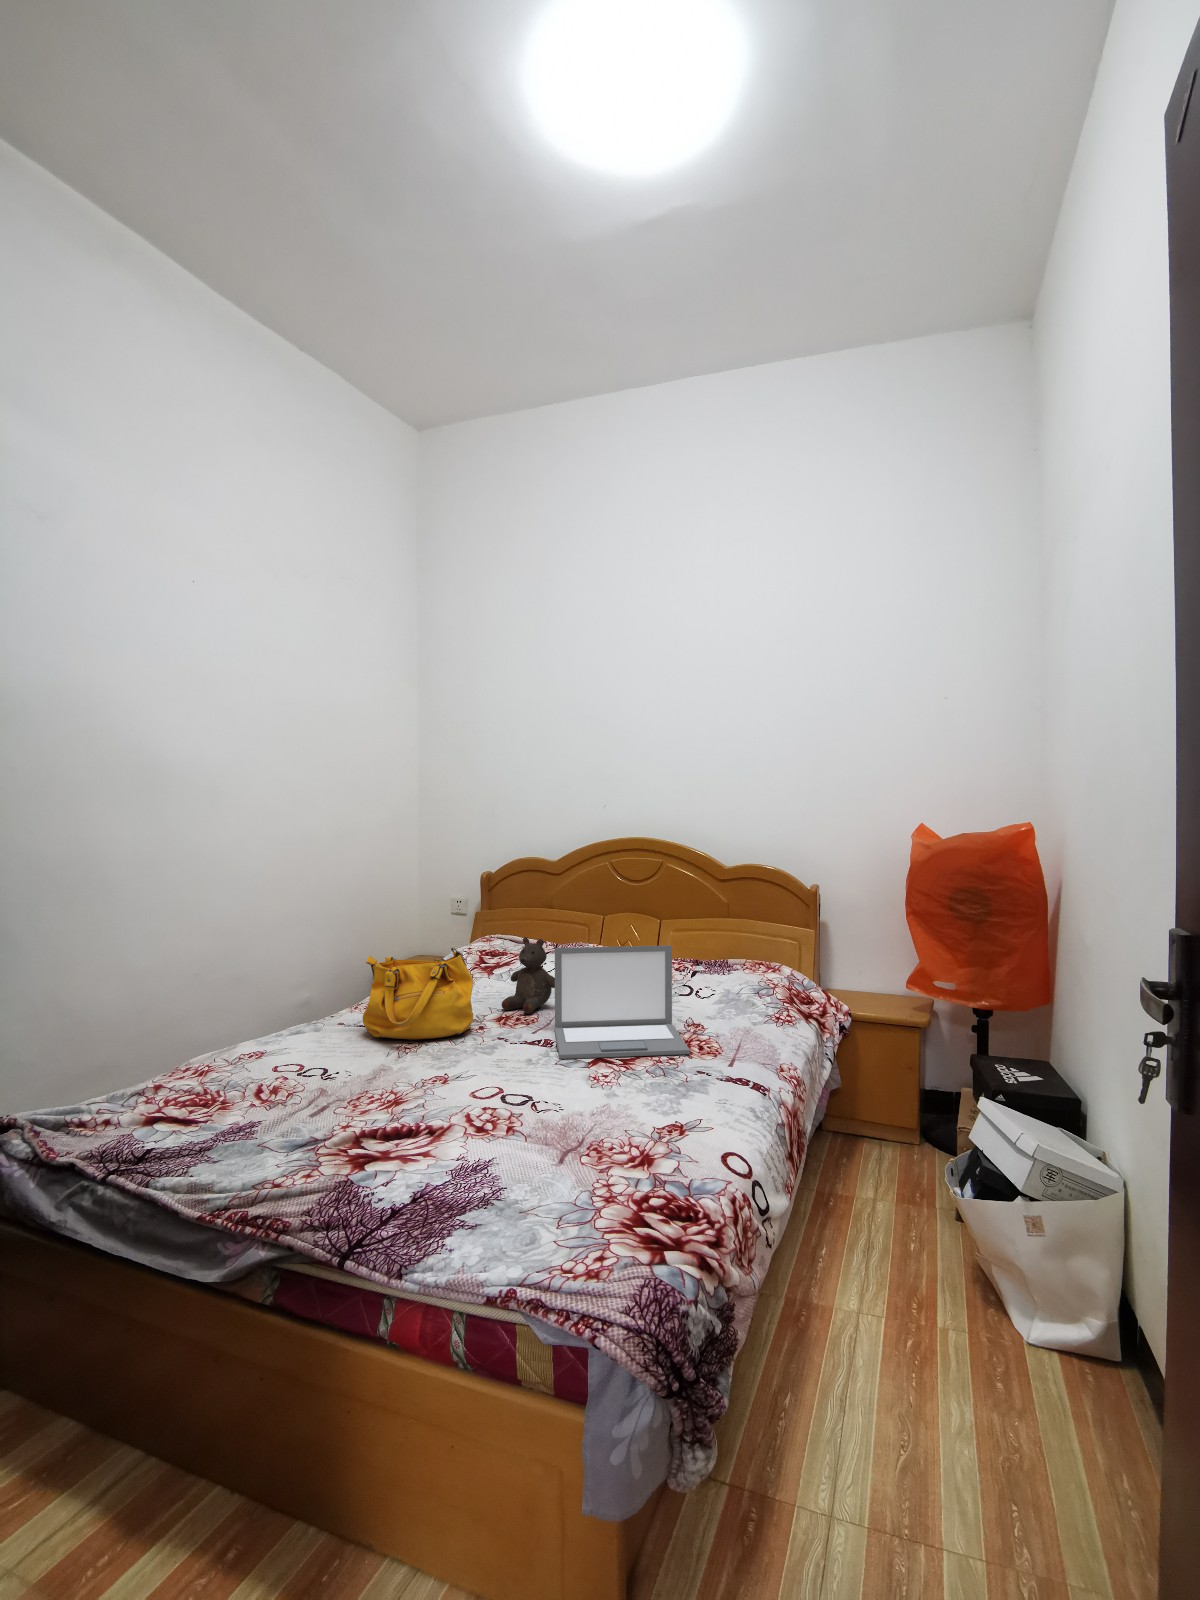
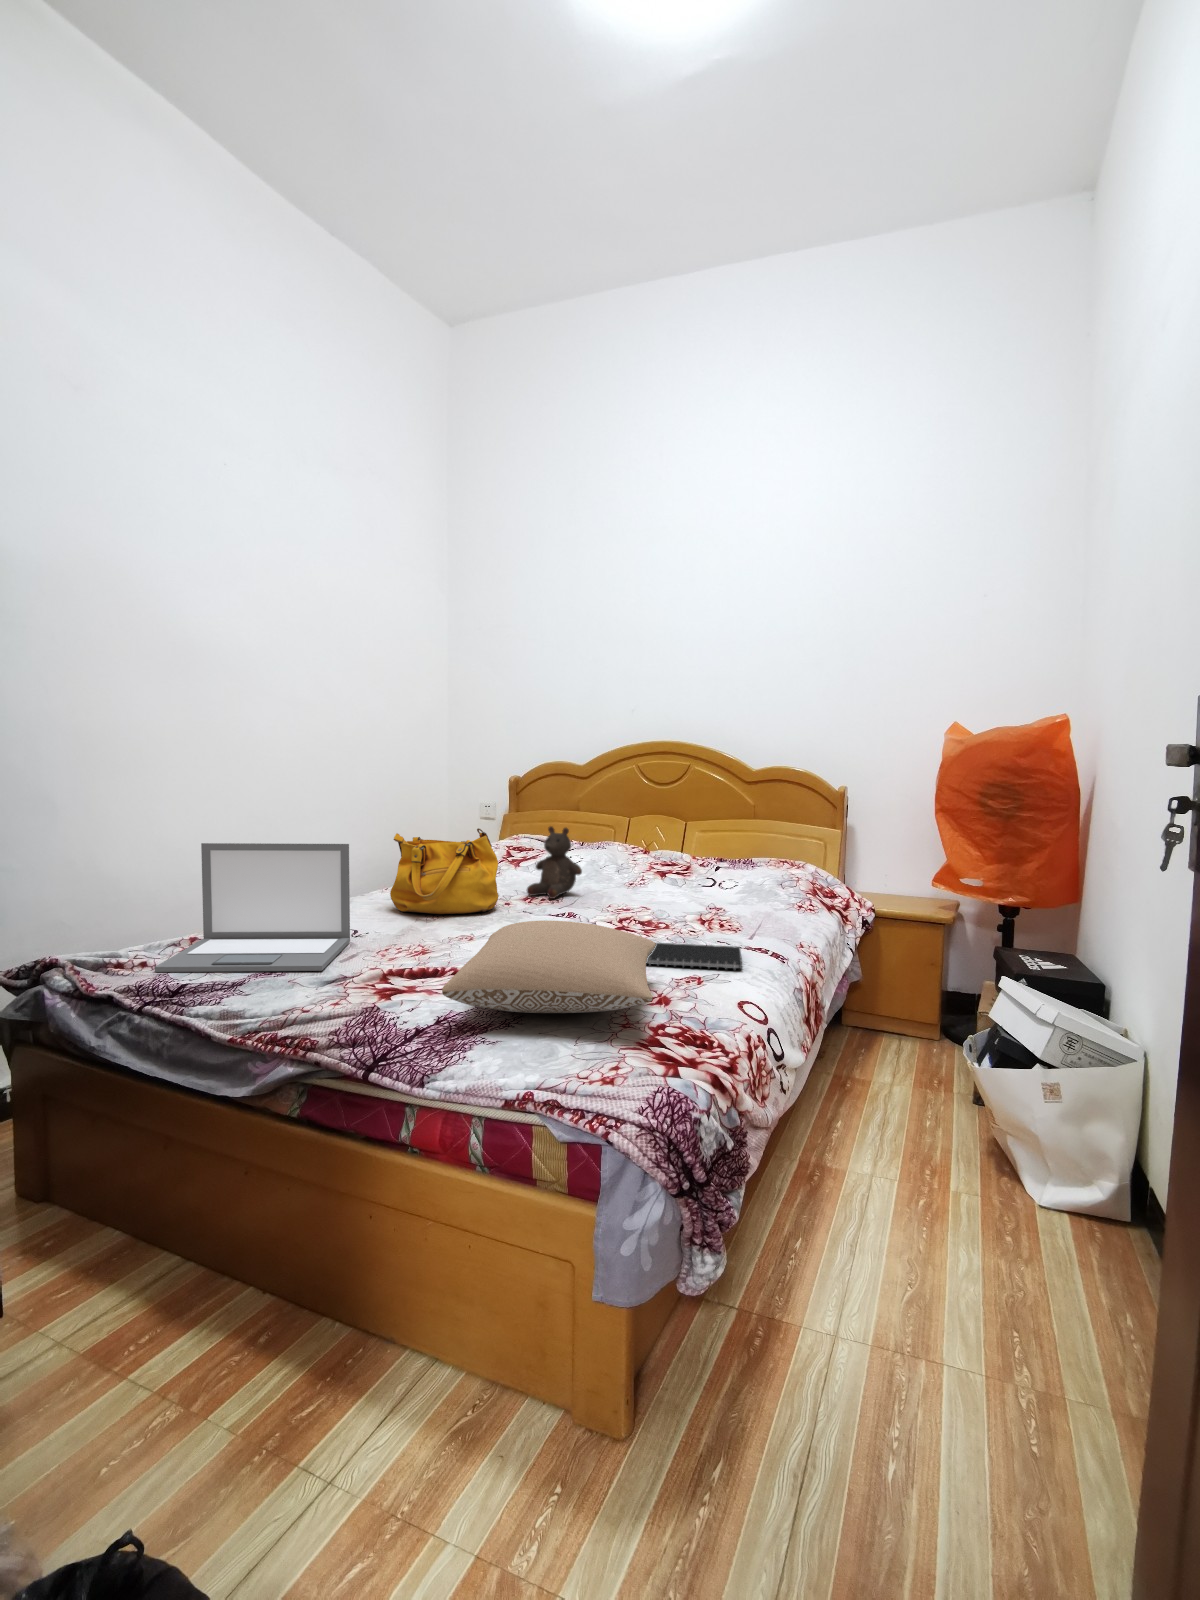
laptop: present [555,945,690,1059] -> present [155,843,350,972]
pillow: none [420,1072,636,1181] -> present [442,920,656,1013]
notebook: none [623,1074,722,1109] -> present [647,943,742,969]

